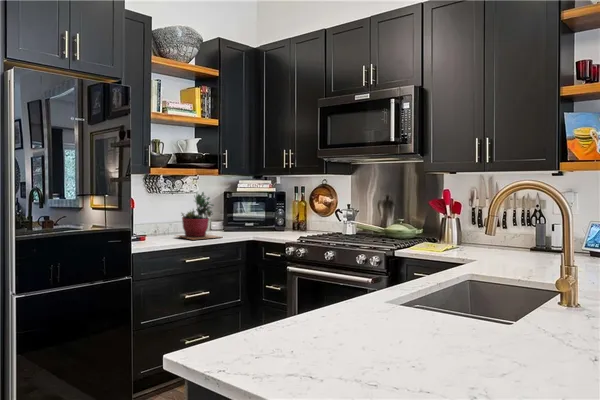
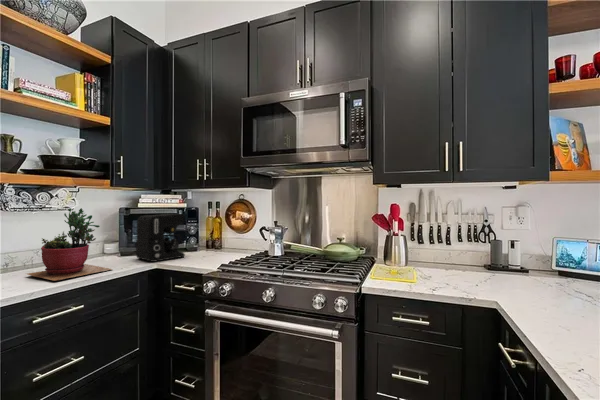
coffee maker: none [237,197,274,235] -> present [136,214,185,262]

